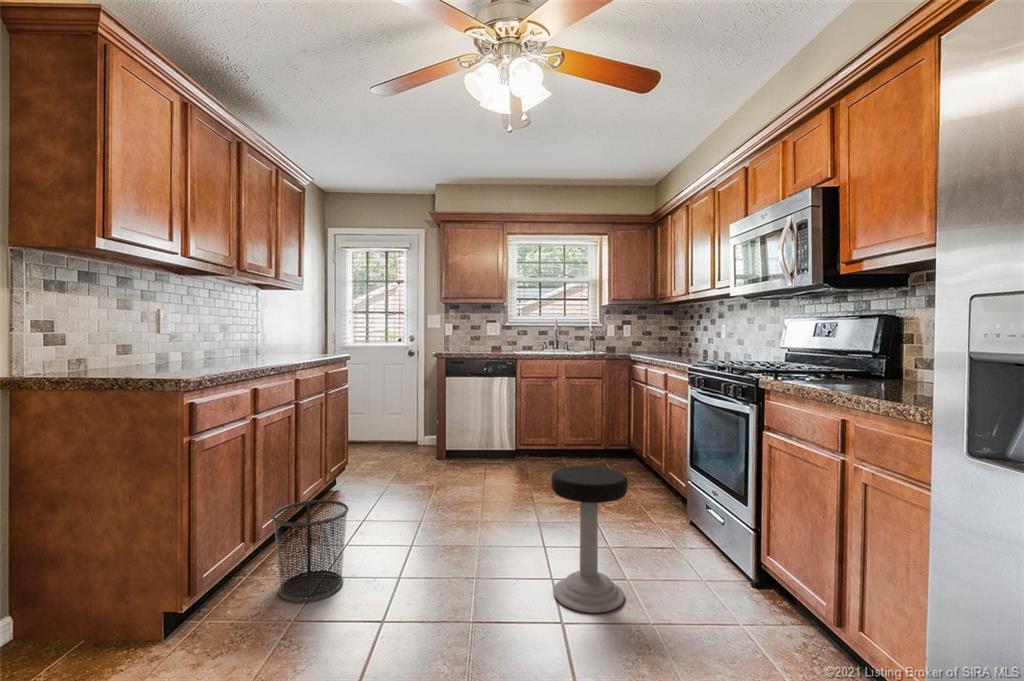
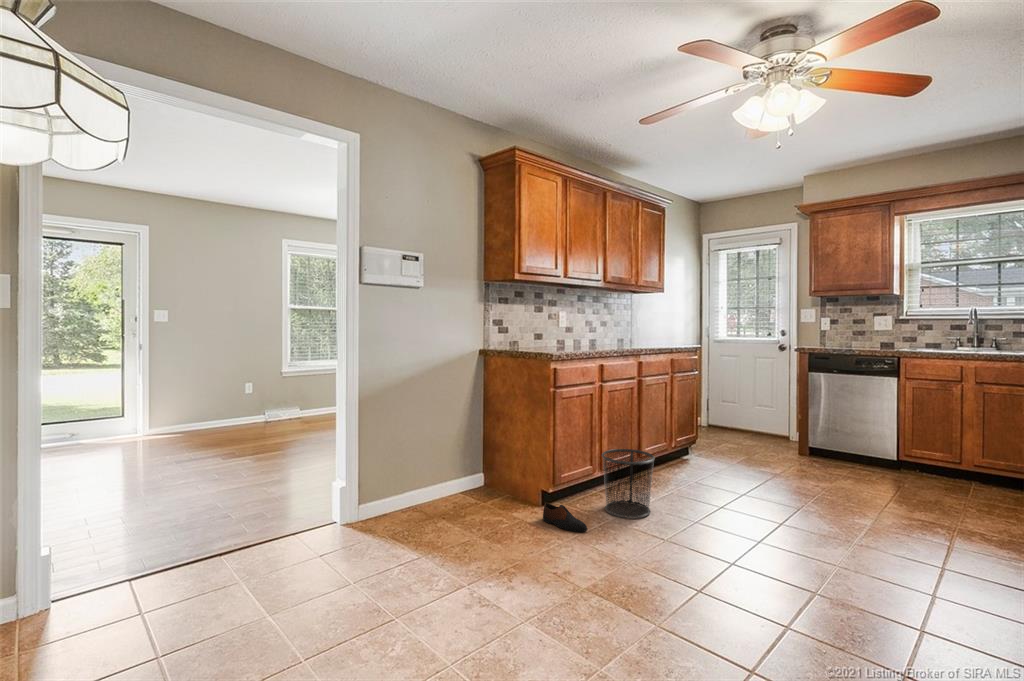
stool: present [551,466,628,613] -> none [823,462,920,616]
shoe: none [188,617,275,656] -> present [543,502,587,532]

